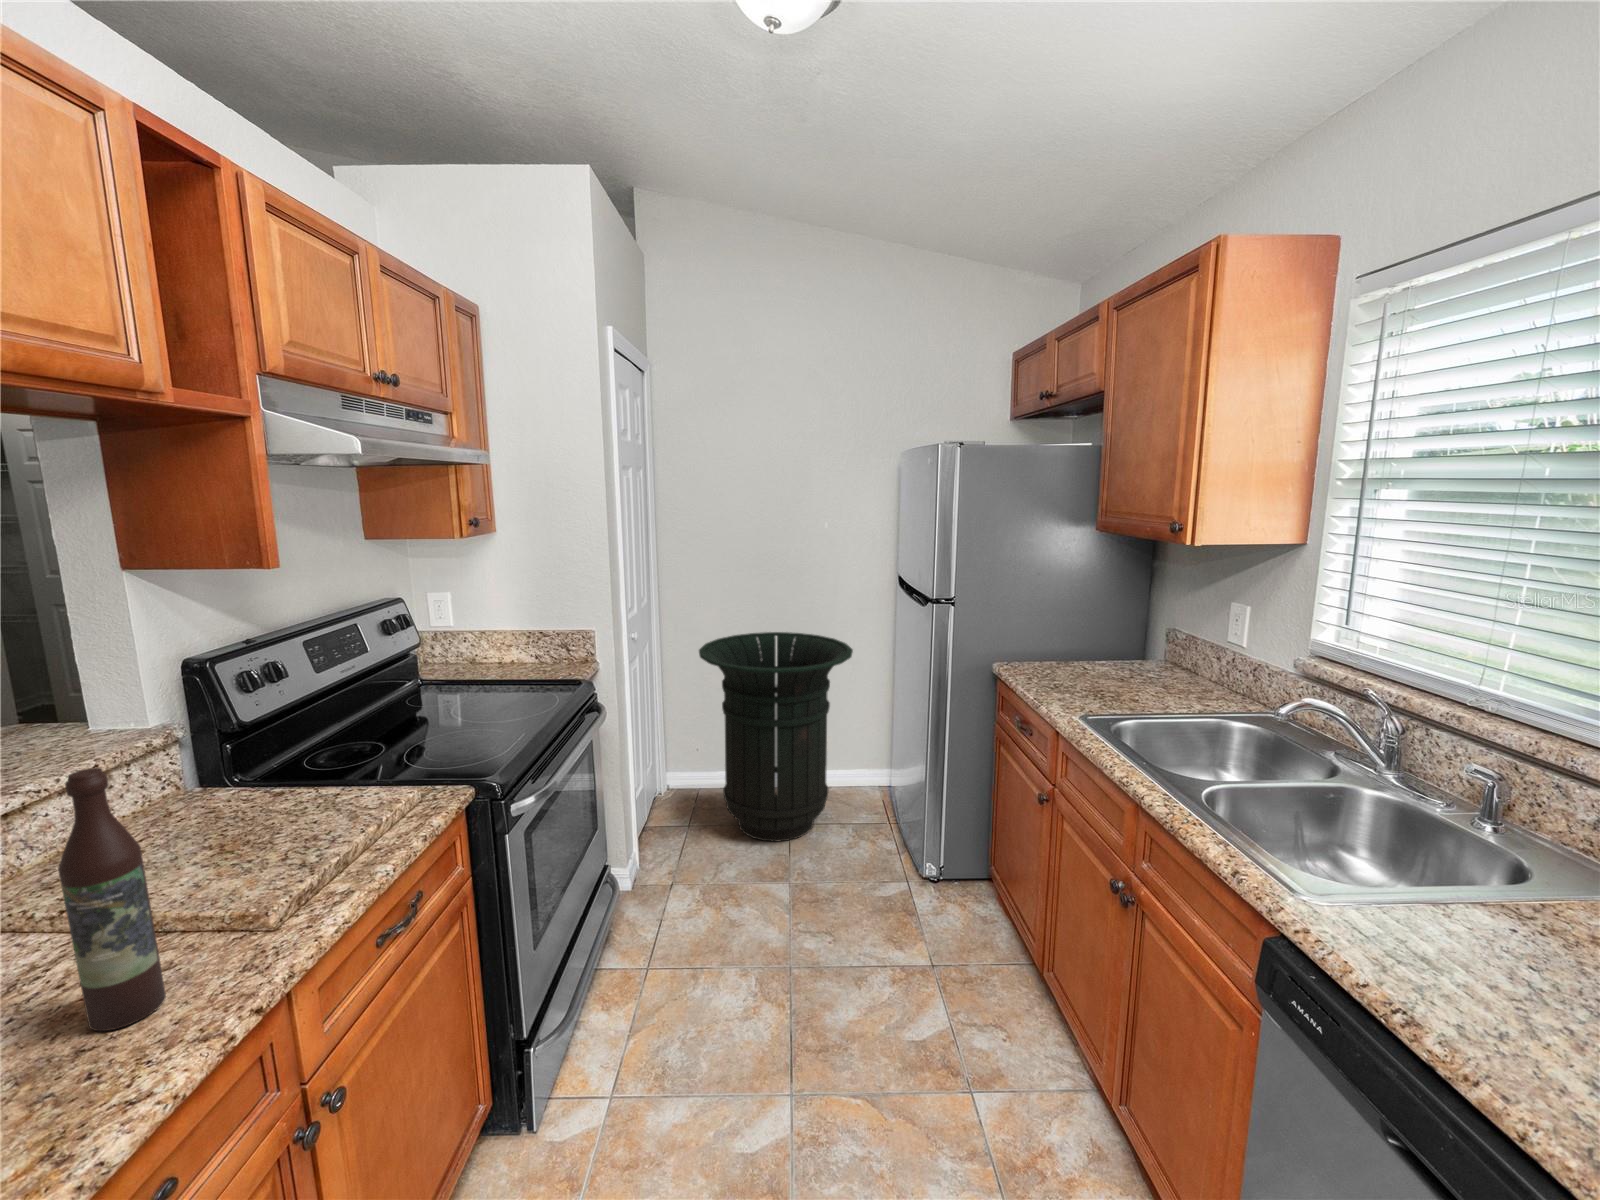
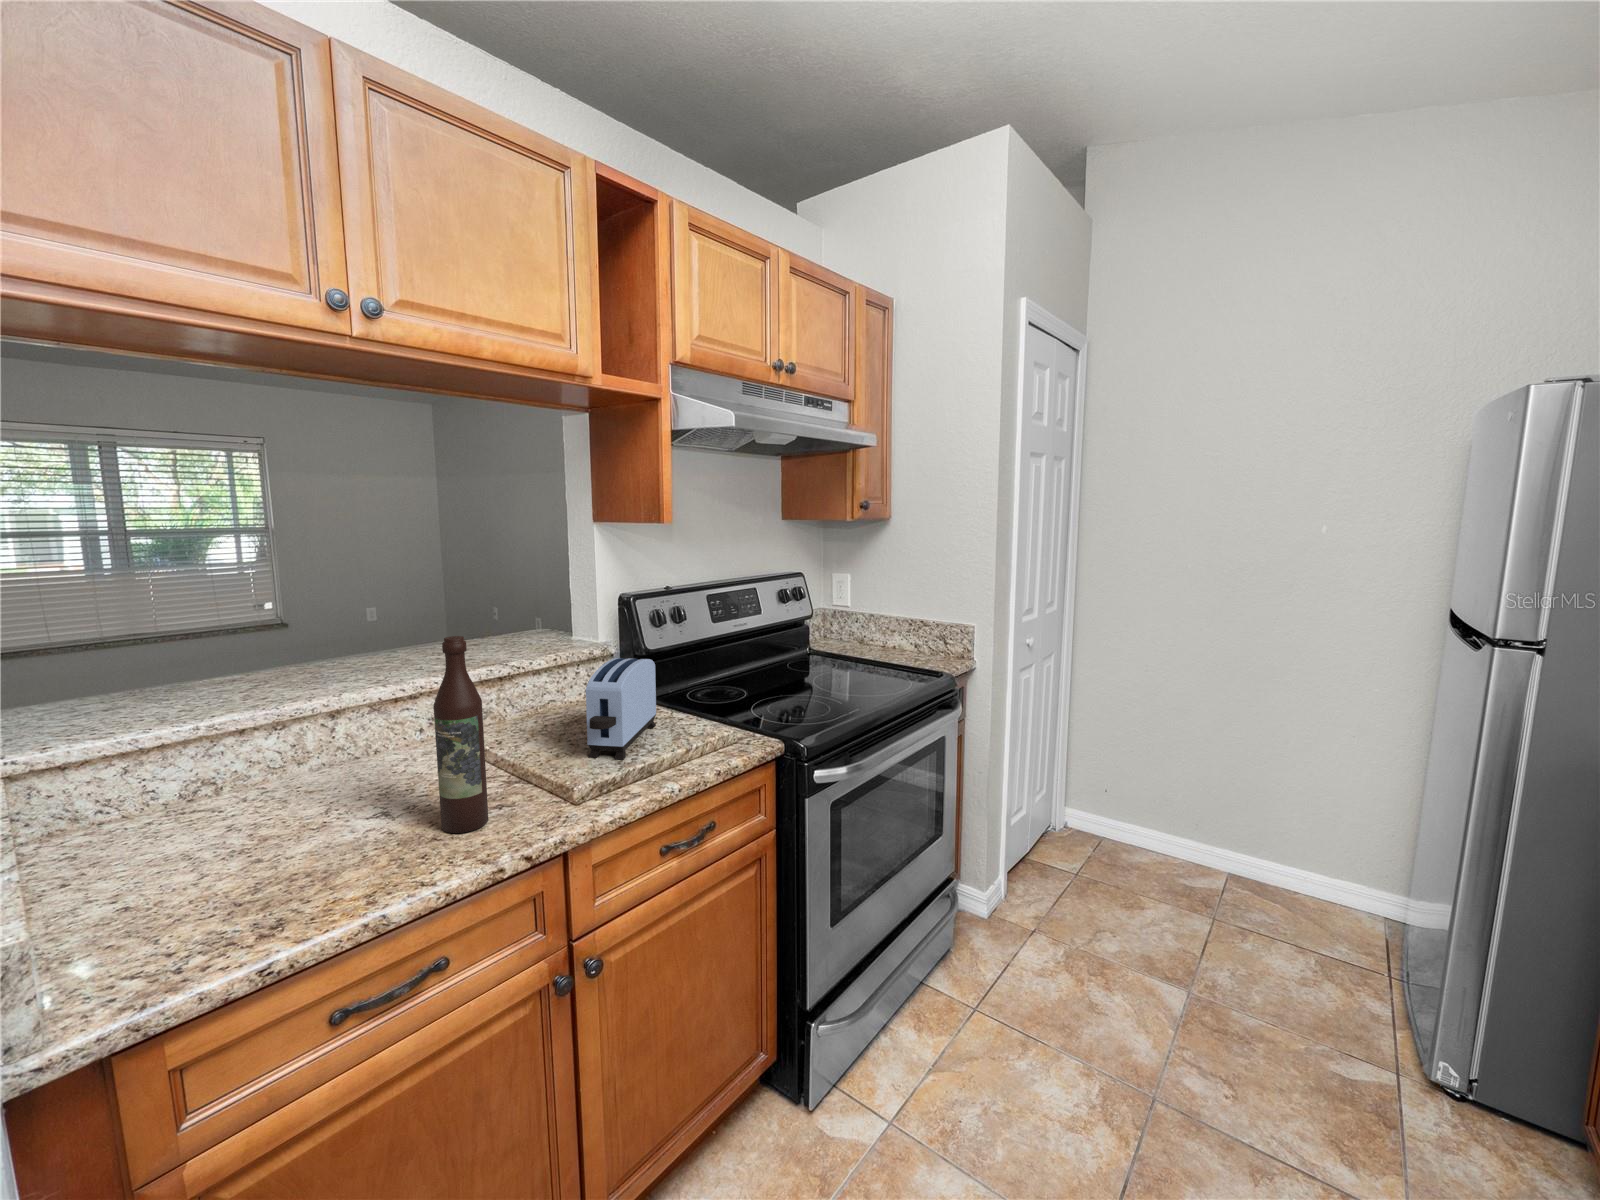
trash can: present [699,632,853,842] -> none [1104,663,1329,932]
toaster: none [224,734,298,874] -> present [586,658,656,760]

